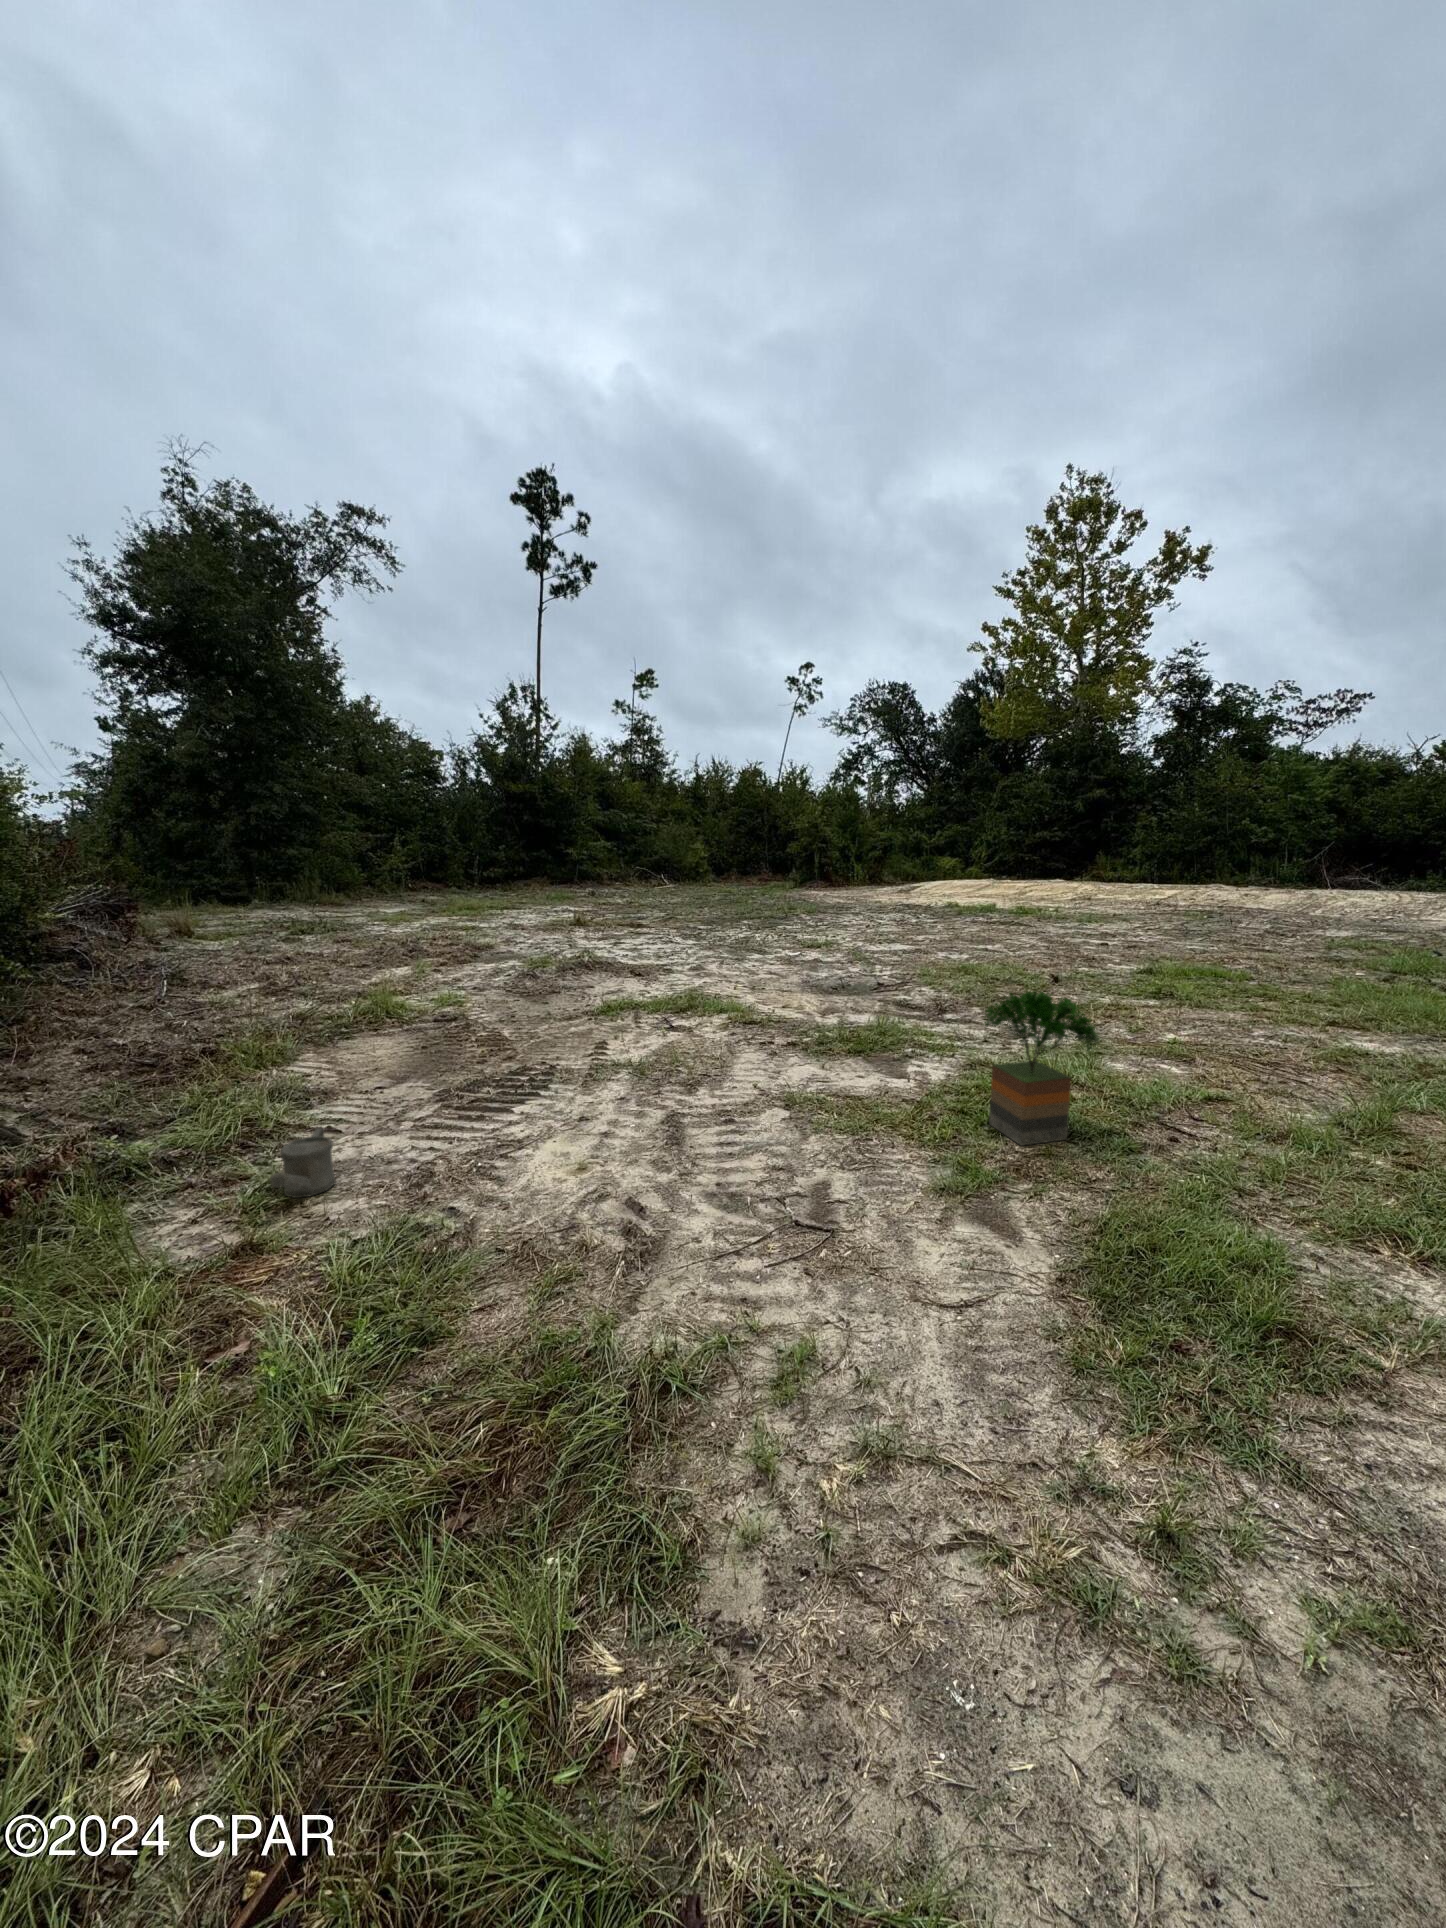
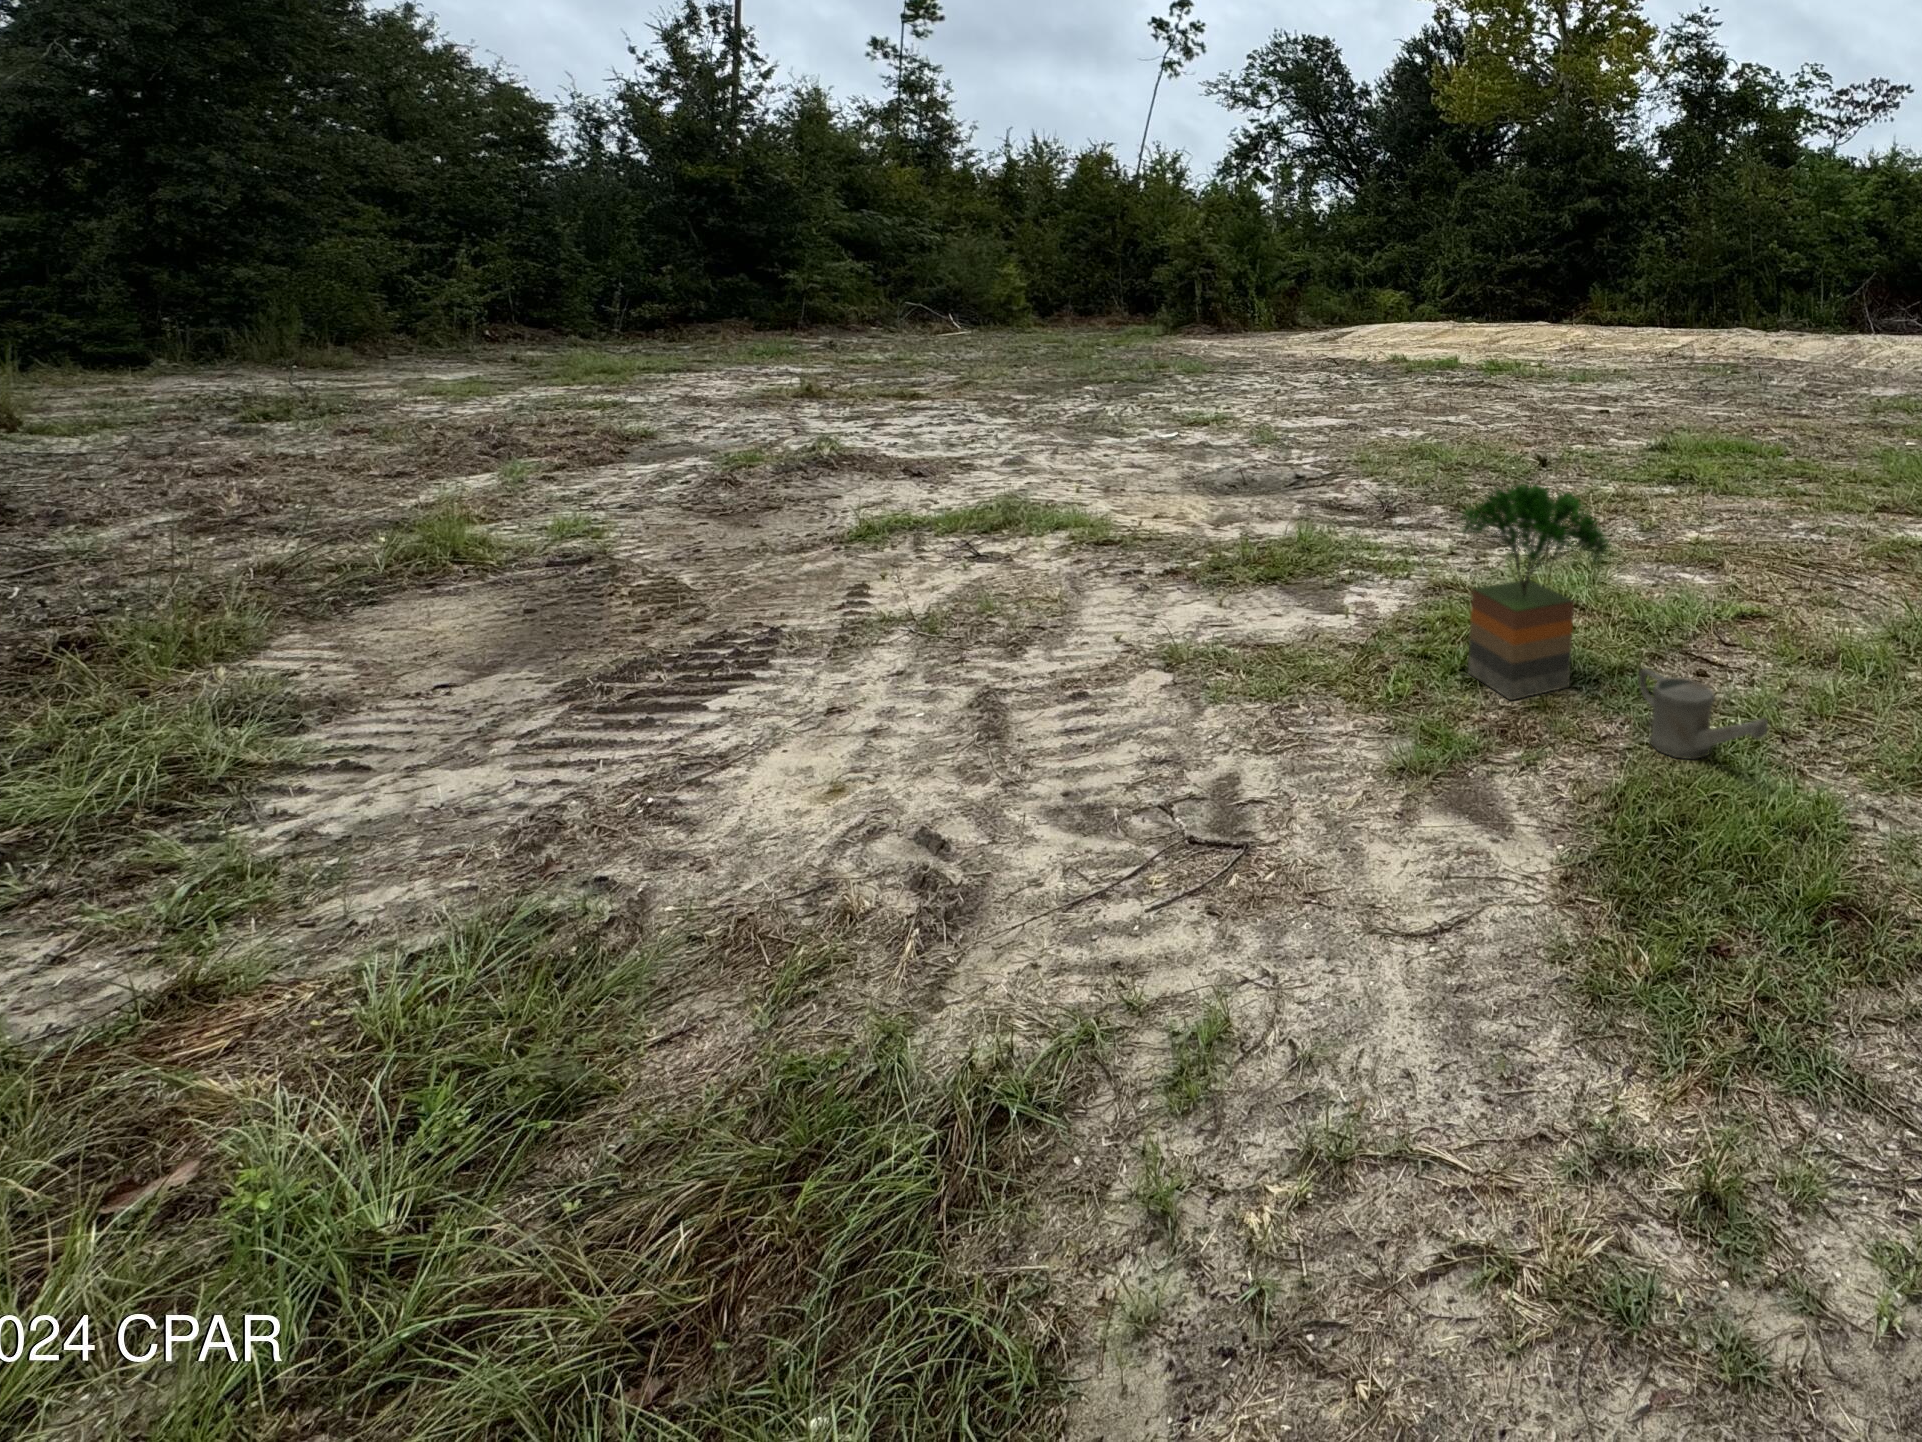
watering can: present [270,1128,336,1198] -> present [1639,668,1768,759]

